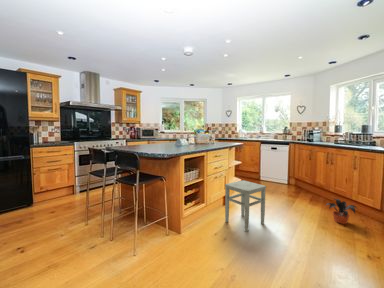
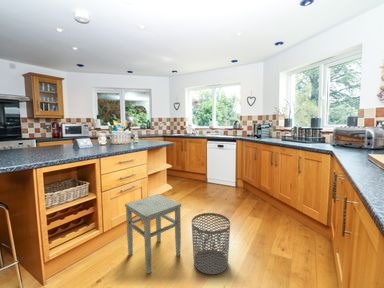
waste bin: none [276,194,306,235] -> present [192,213,230,274]
potted plant: present [326,199,356,224] -> none [262,212,300,246]

